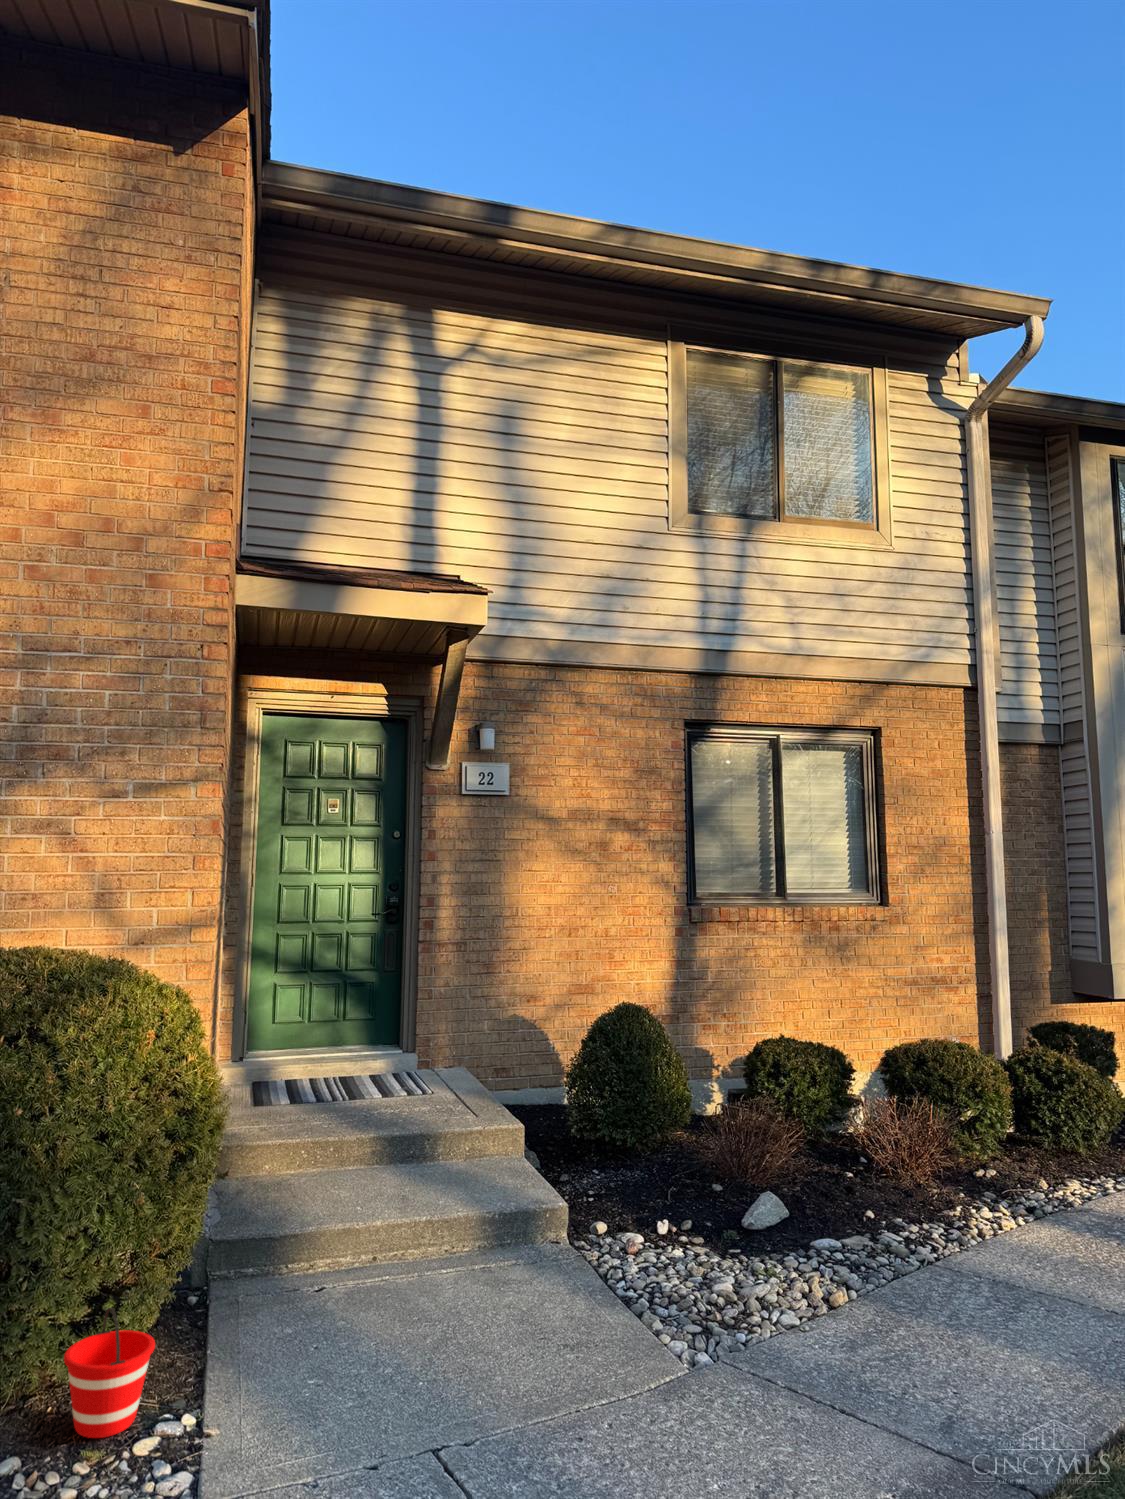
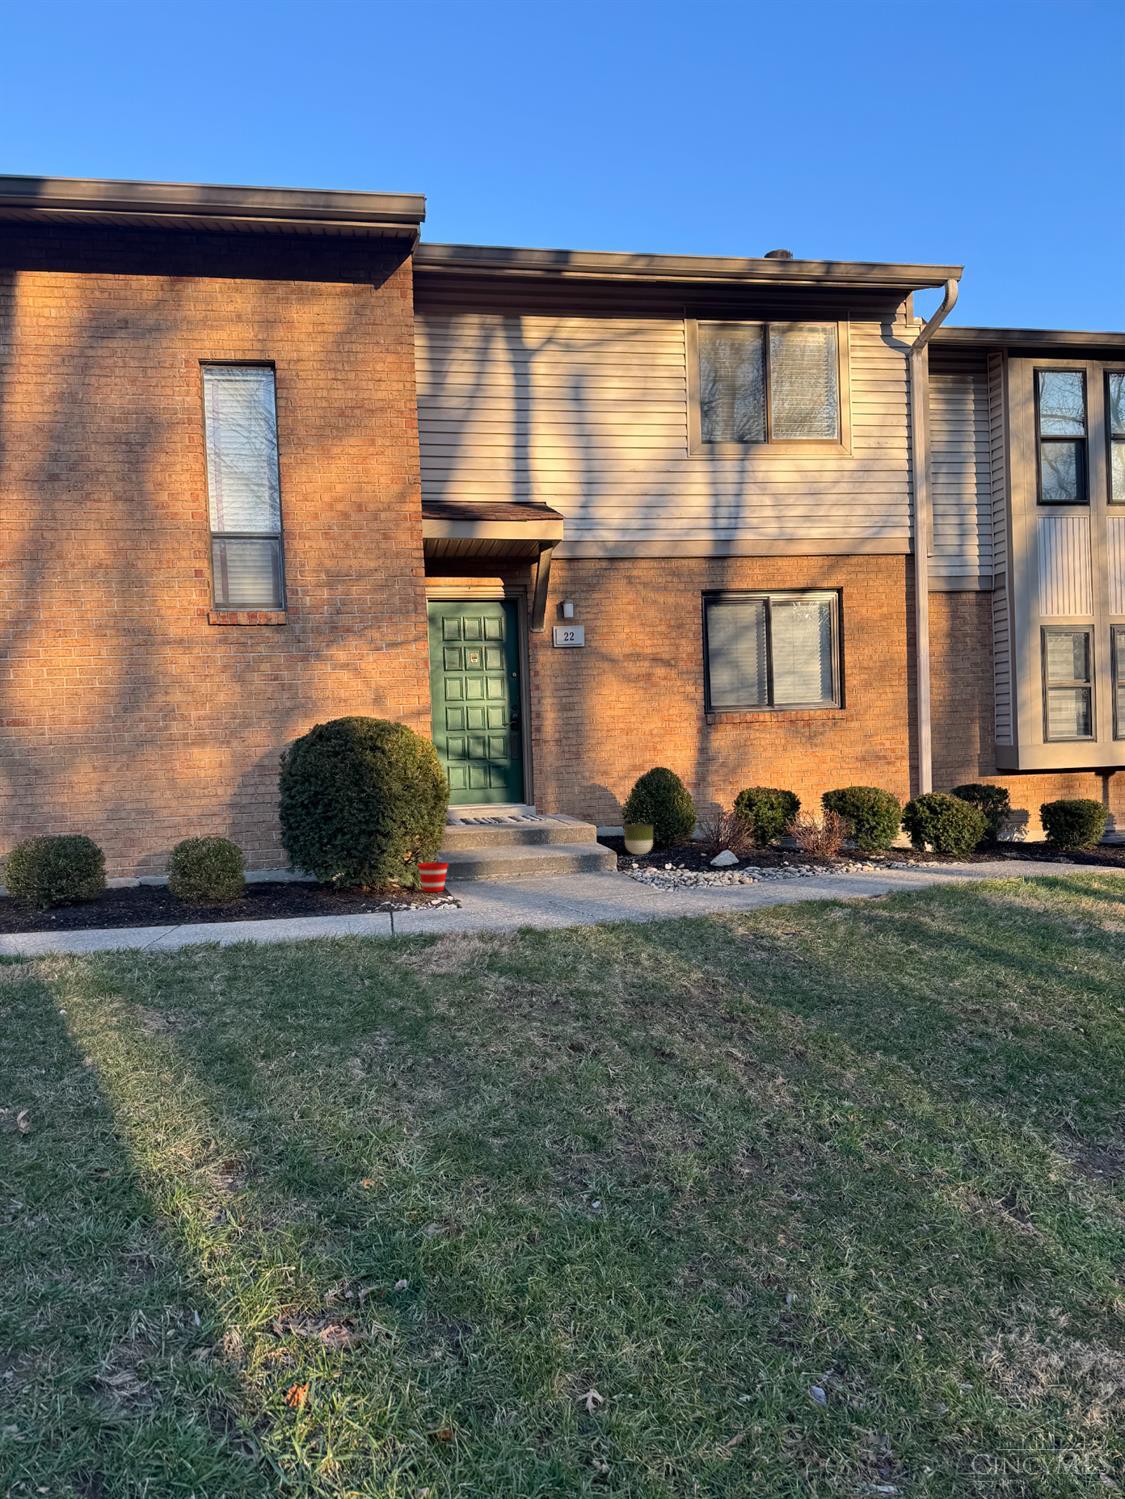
planter: none [573,1112,624,1174] -> present [624,824,653,854]

